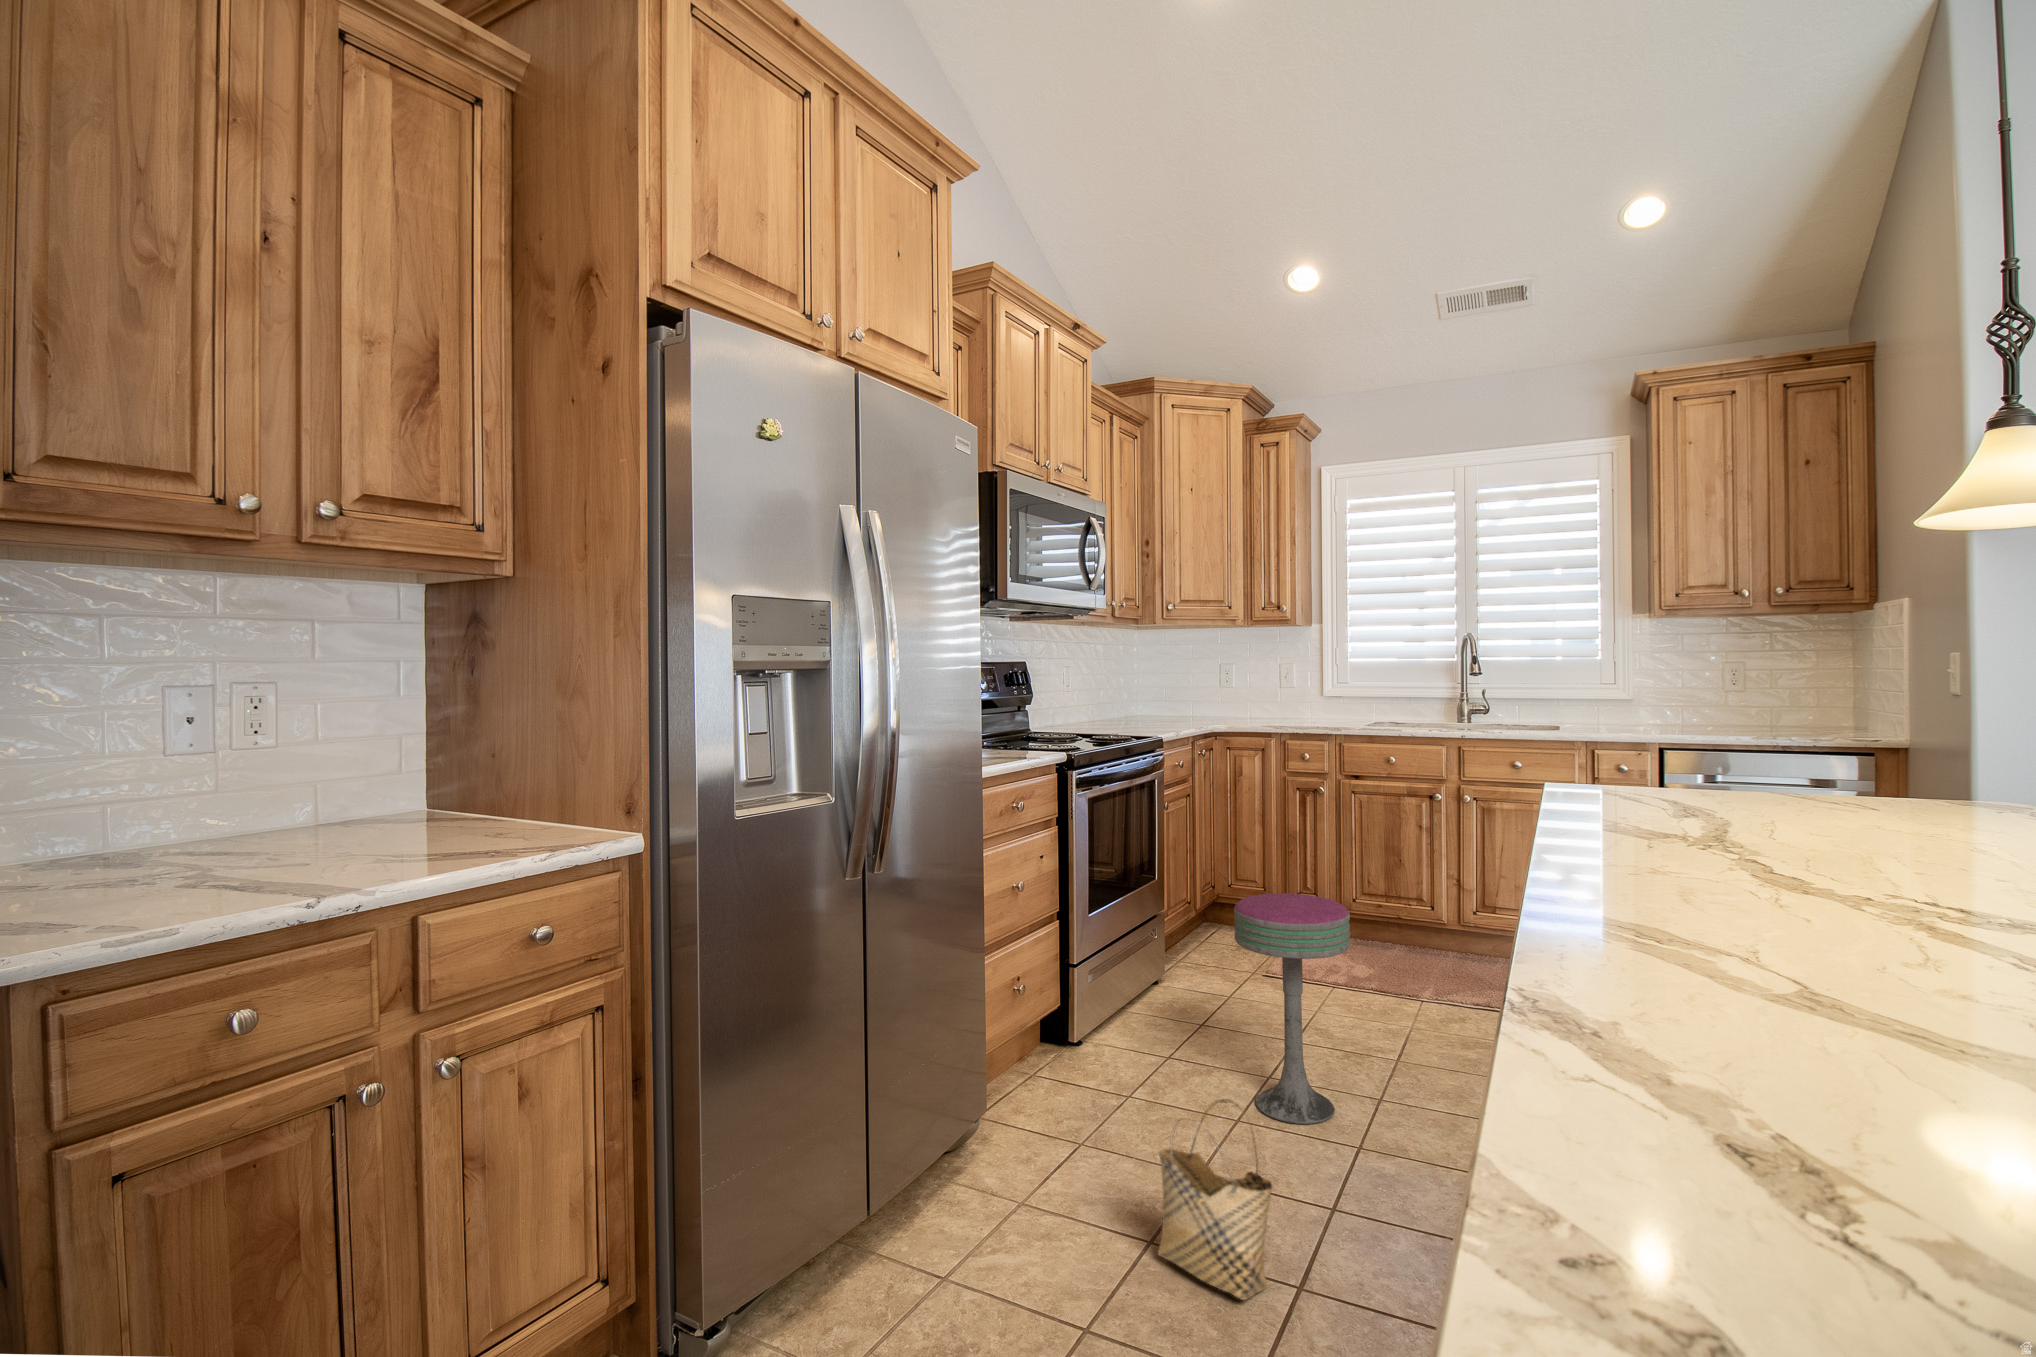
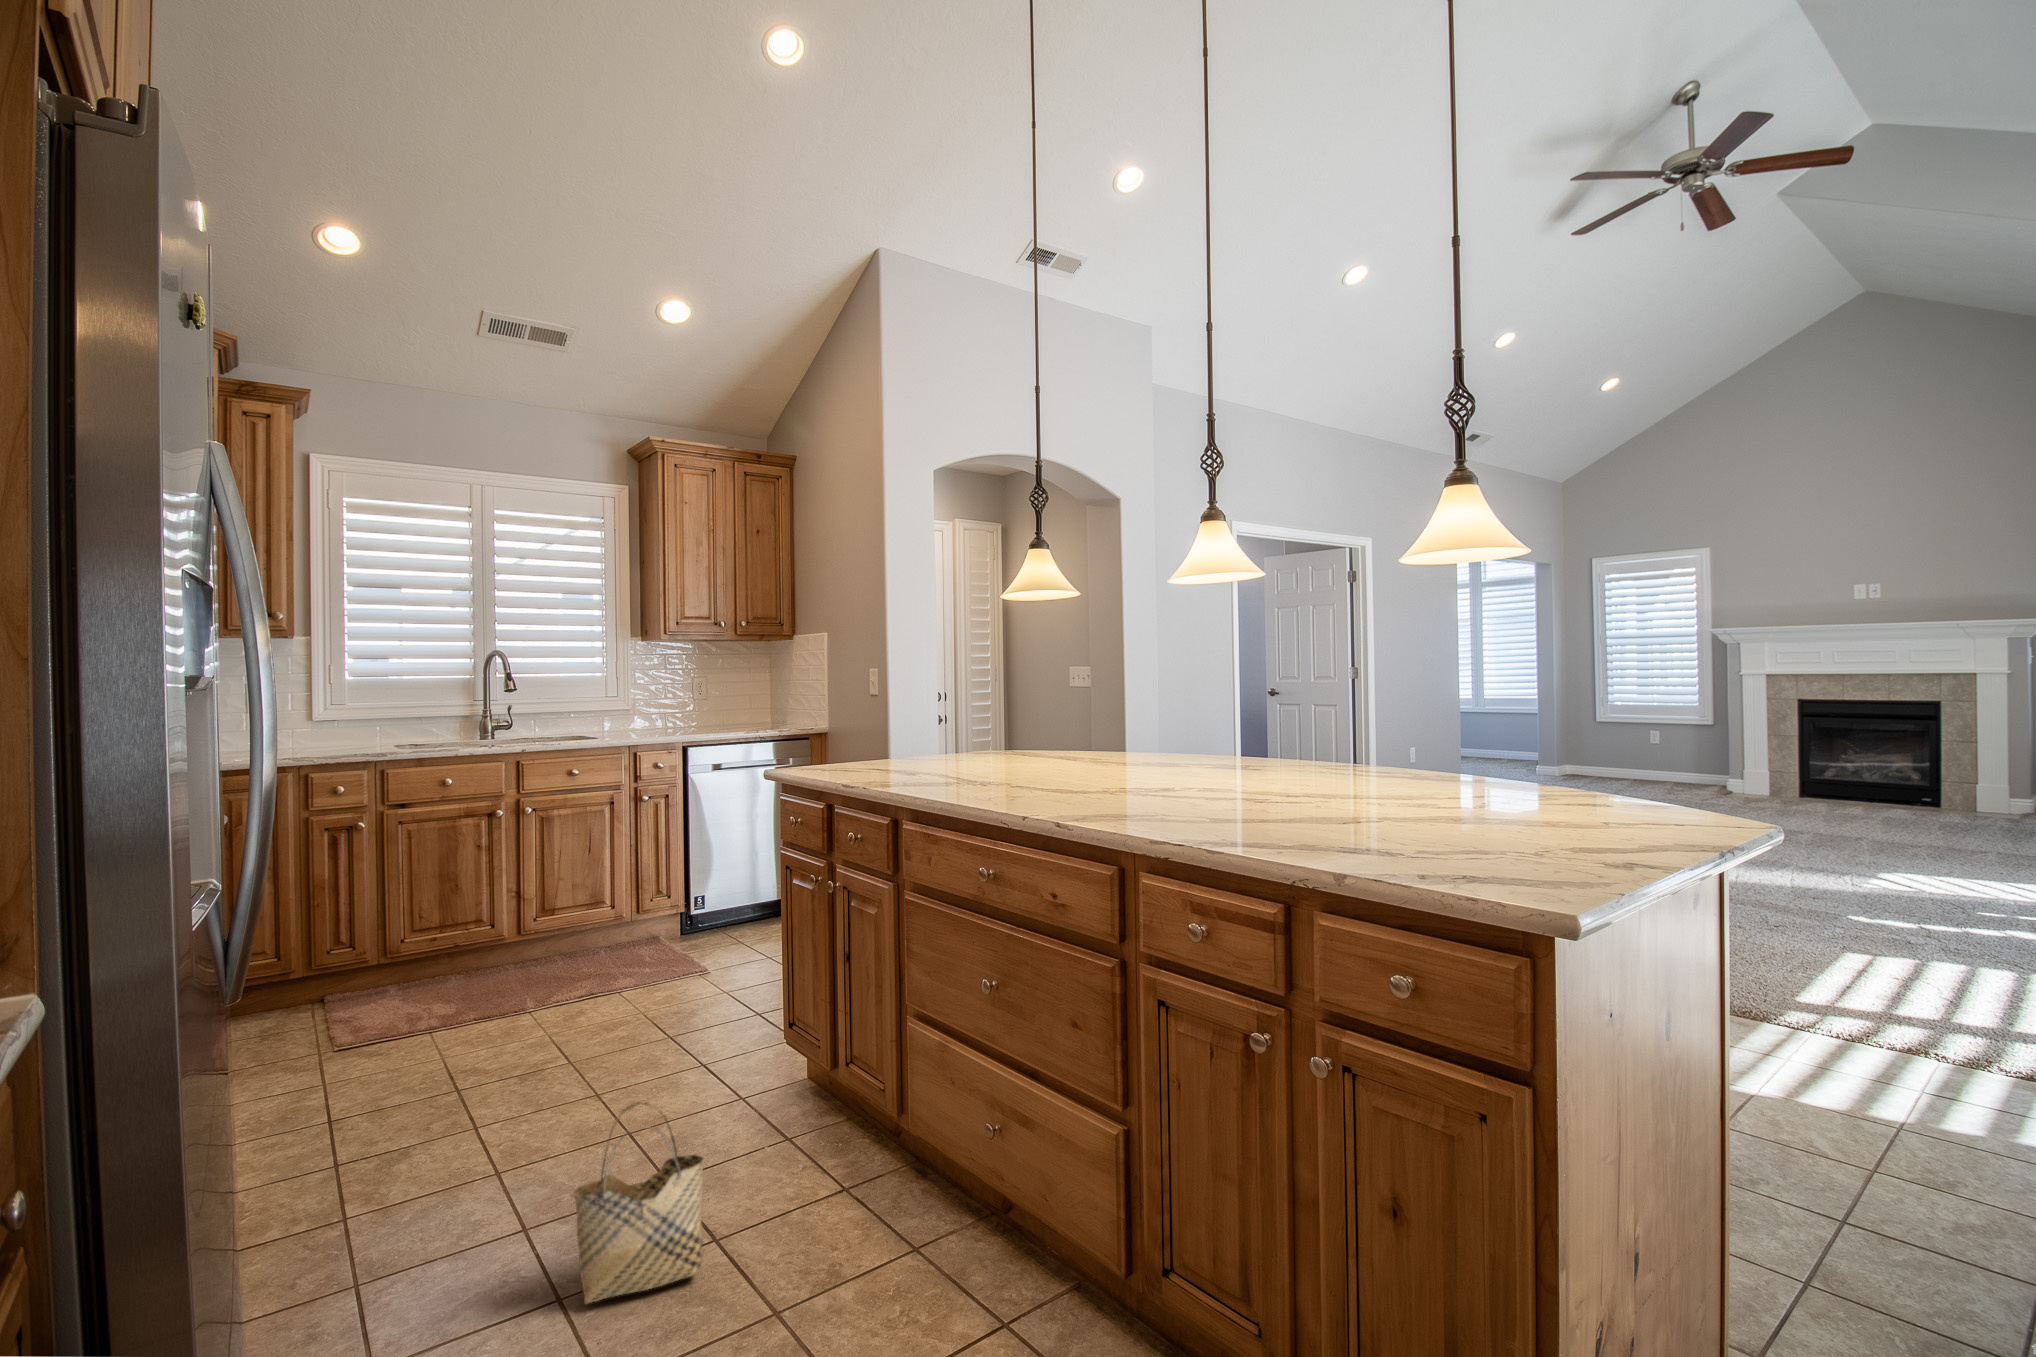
bar stool: present [1234,893,1350,1124] -> none [462,910,594,1156]

